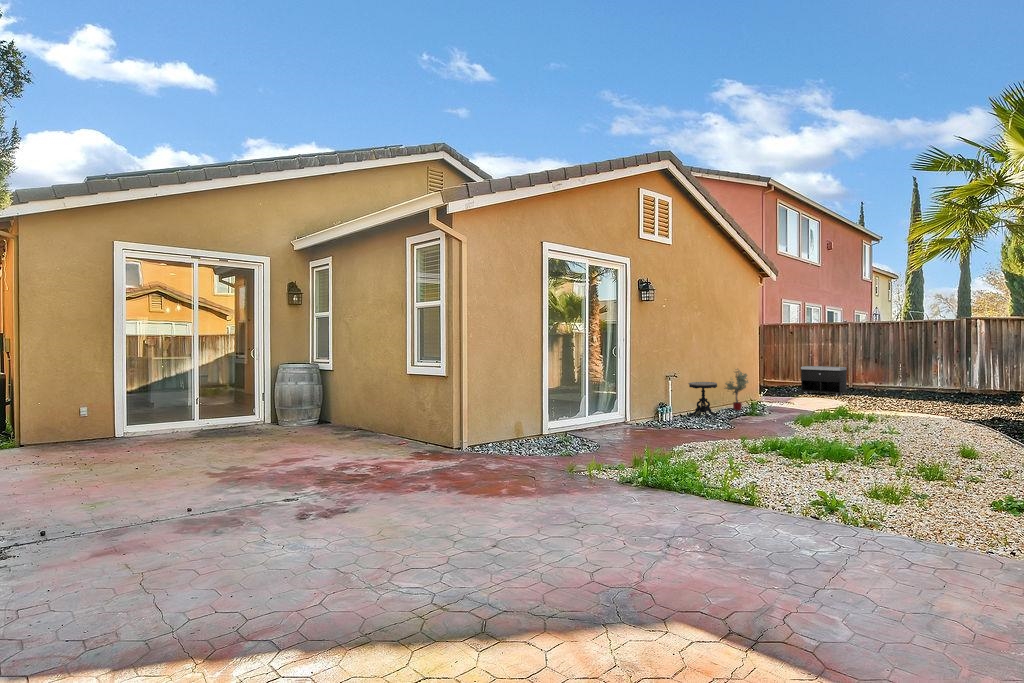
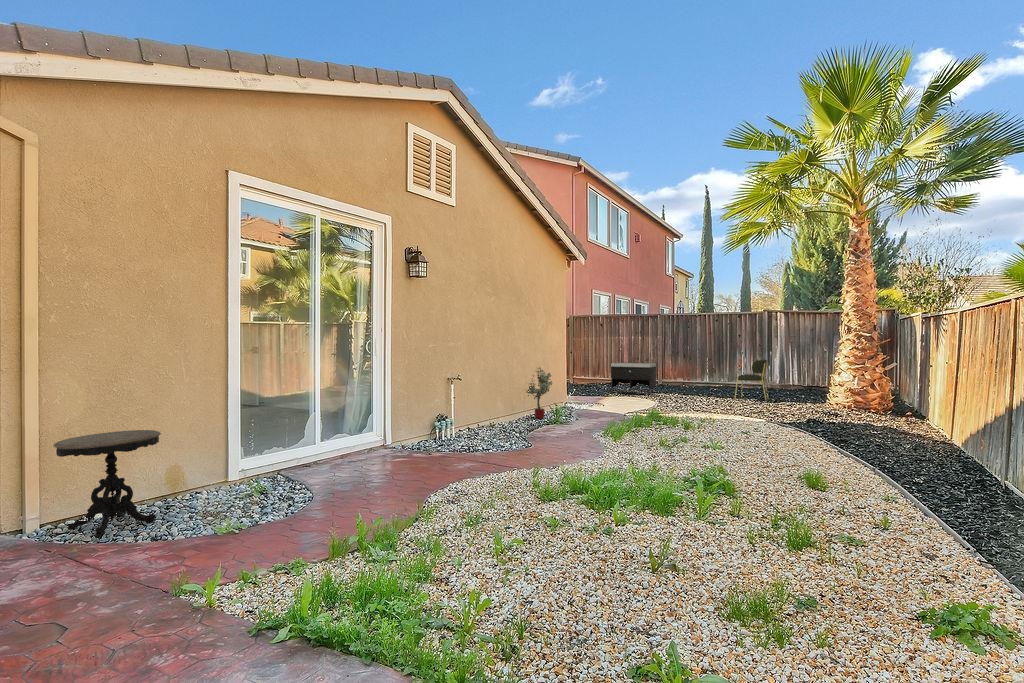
dining chair: none [929,365,967,404] -> present [735,360,769,400]
side table: present [689,382,717,418] -> present [54,430,161,537]

